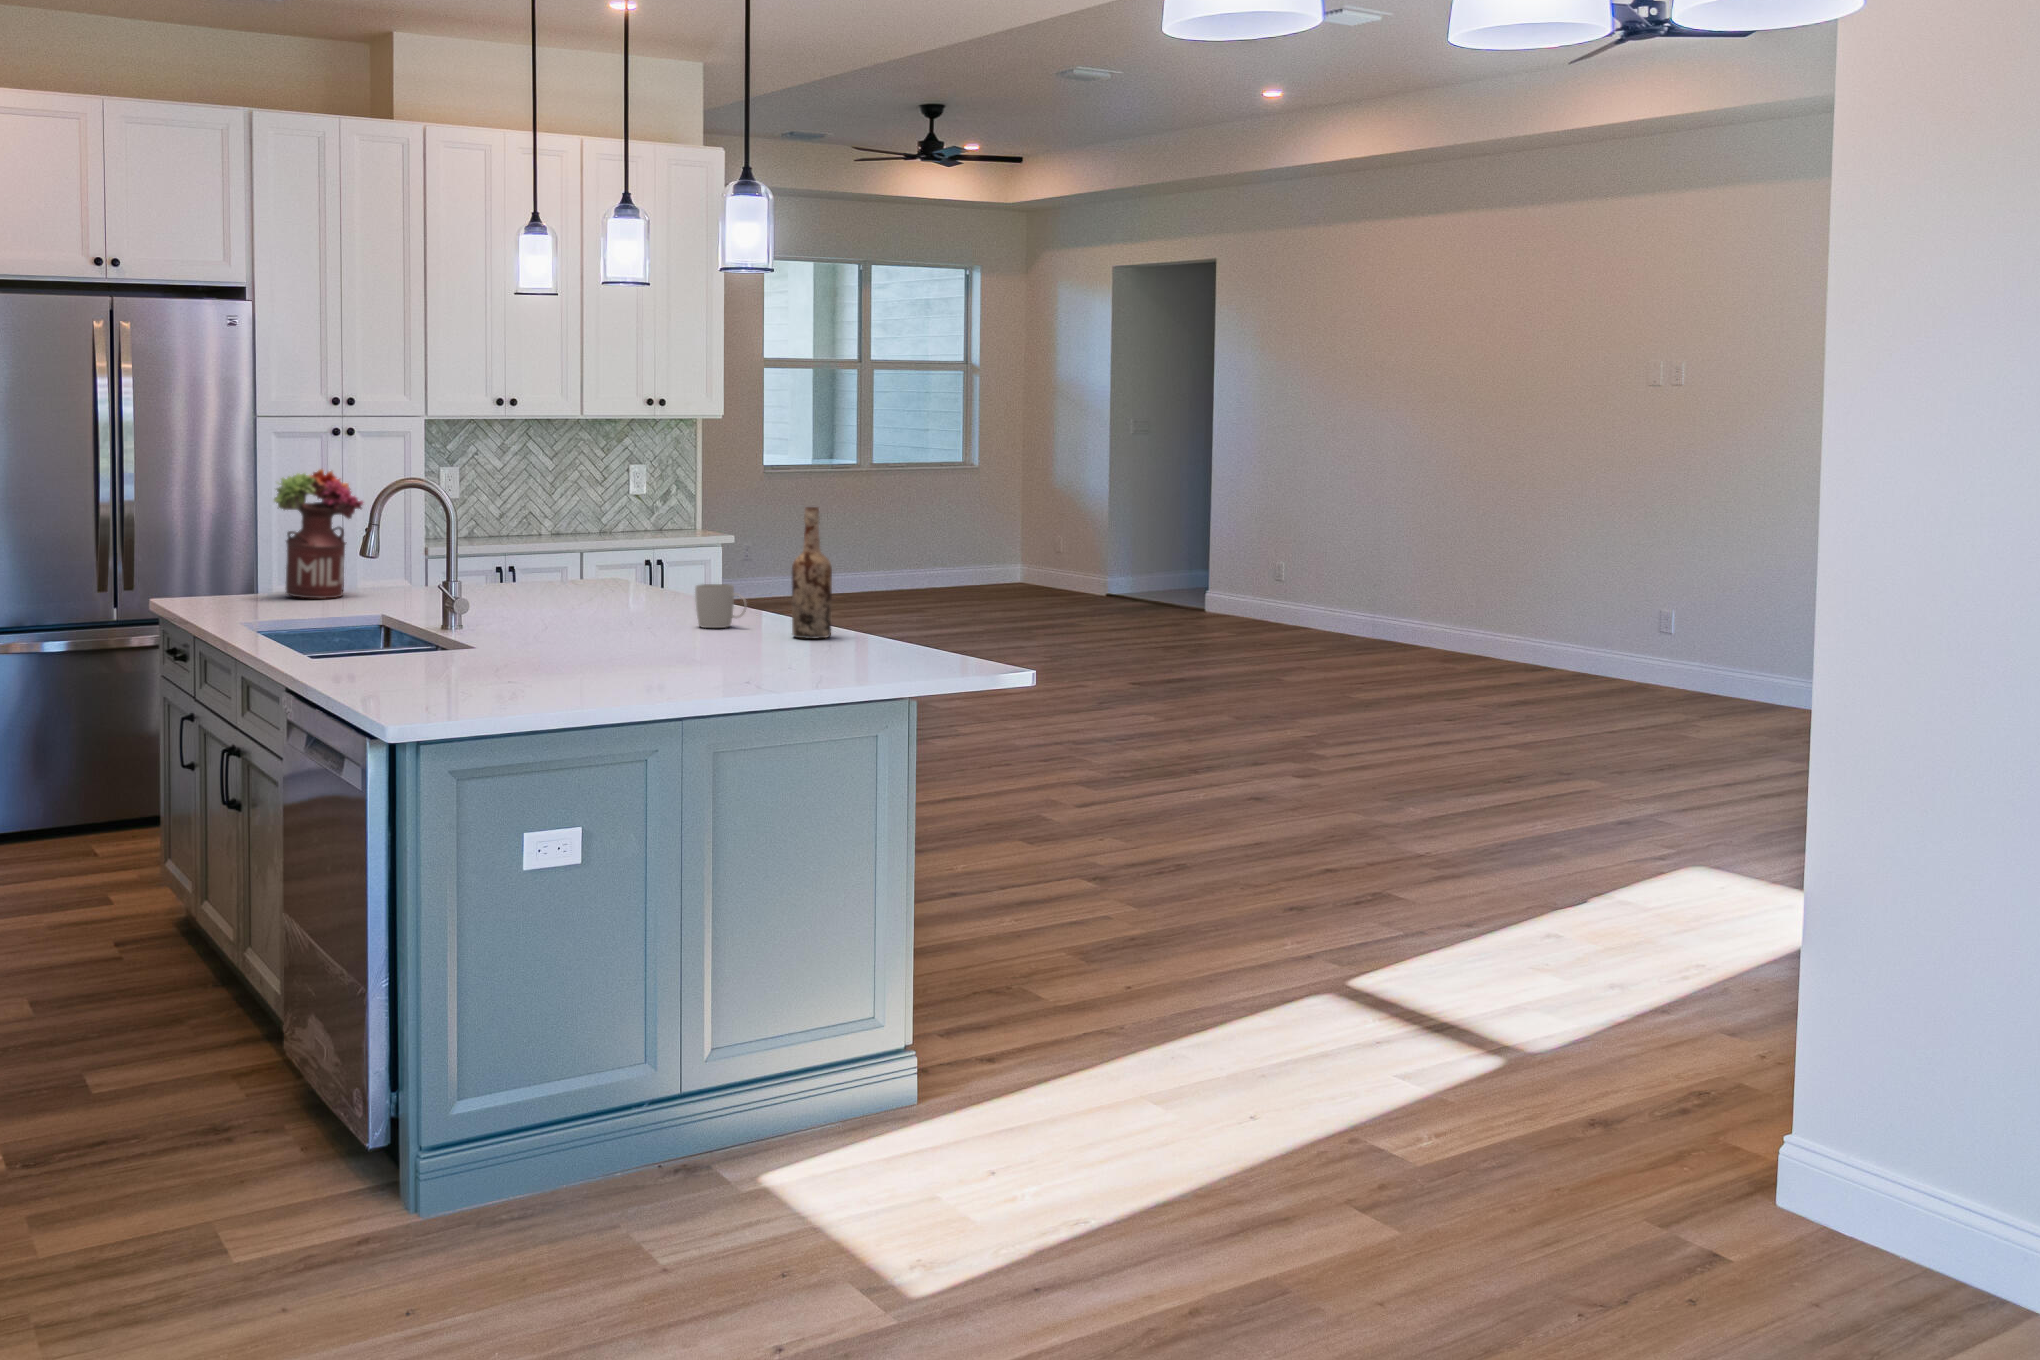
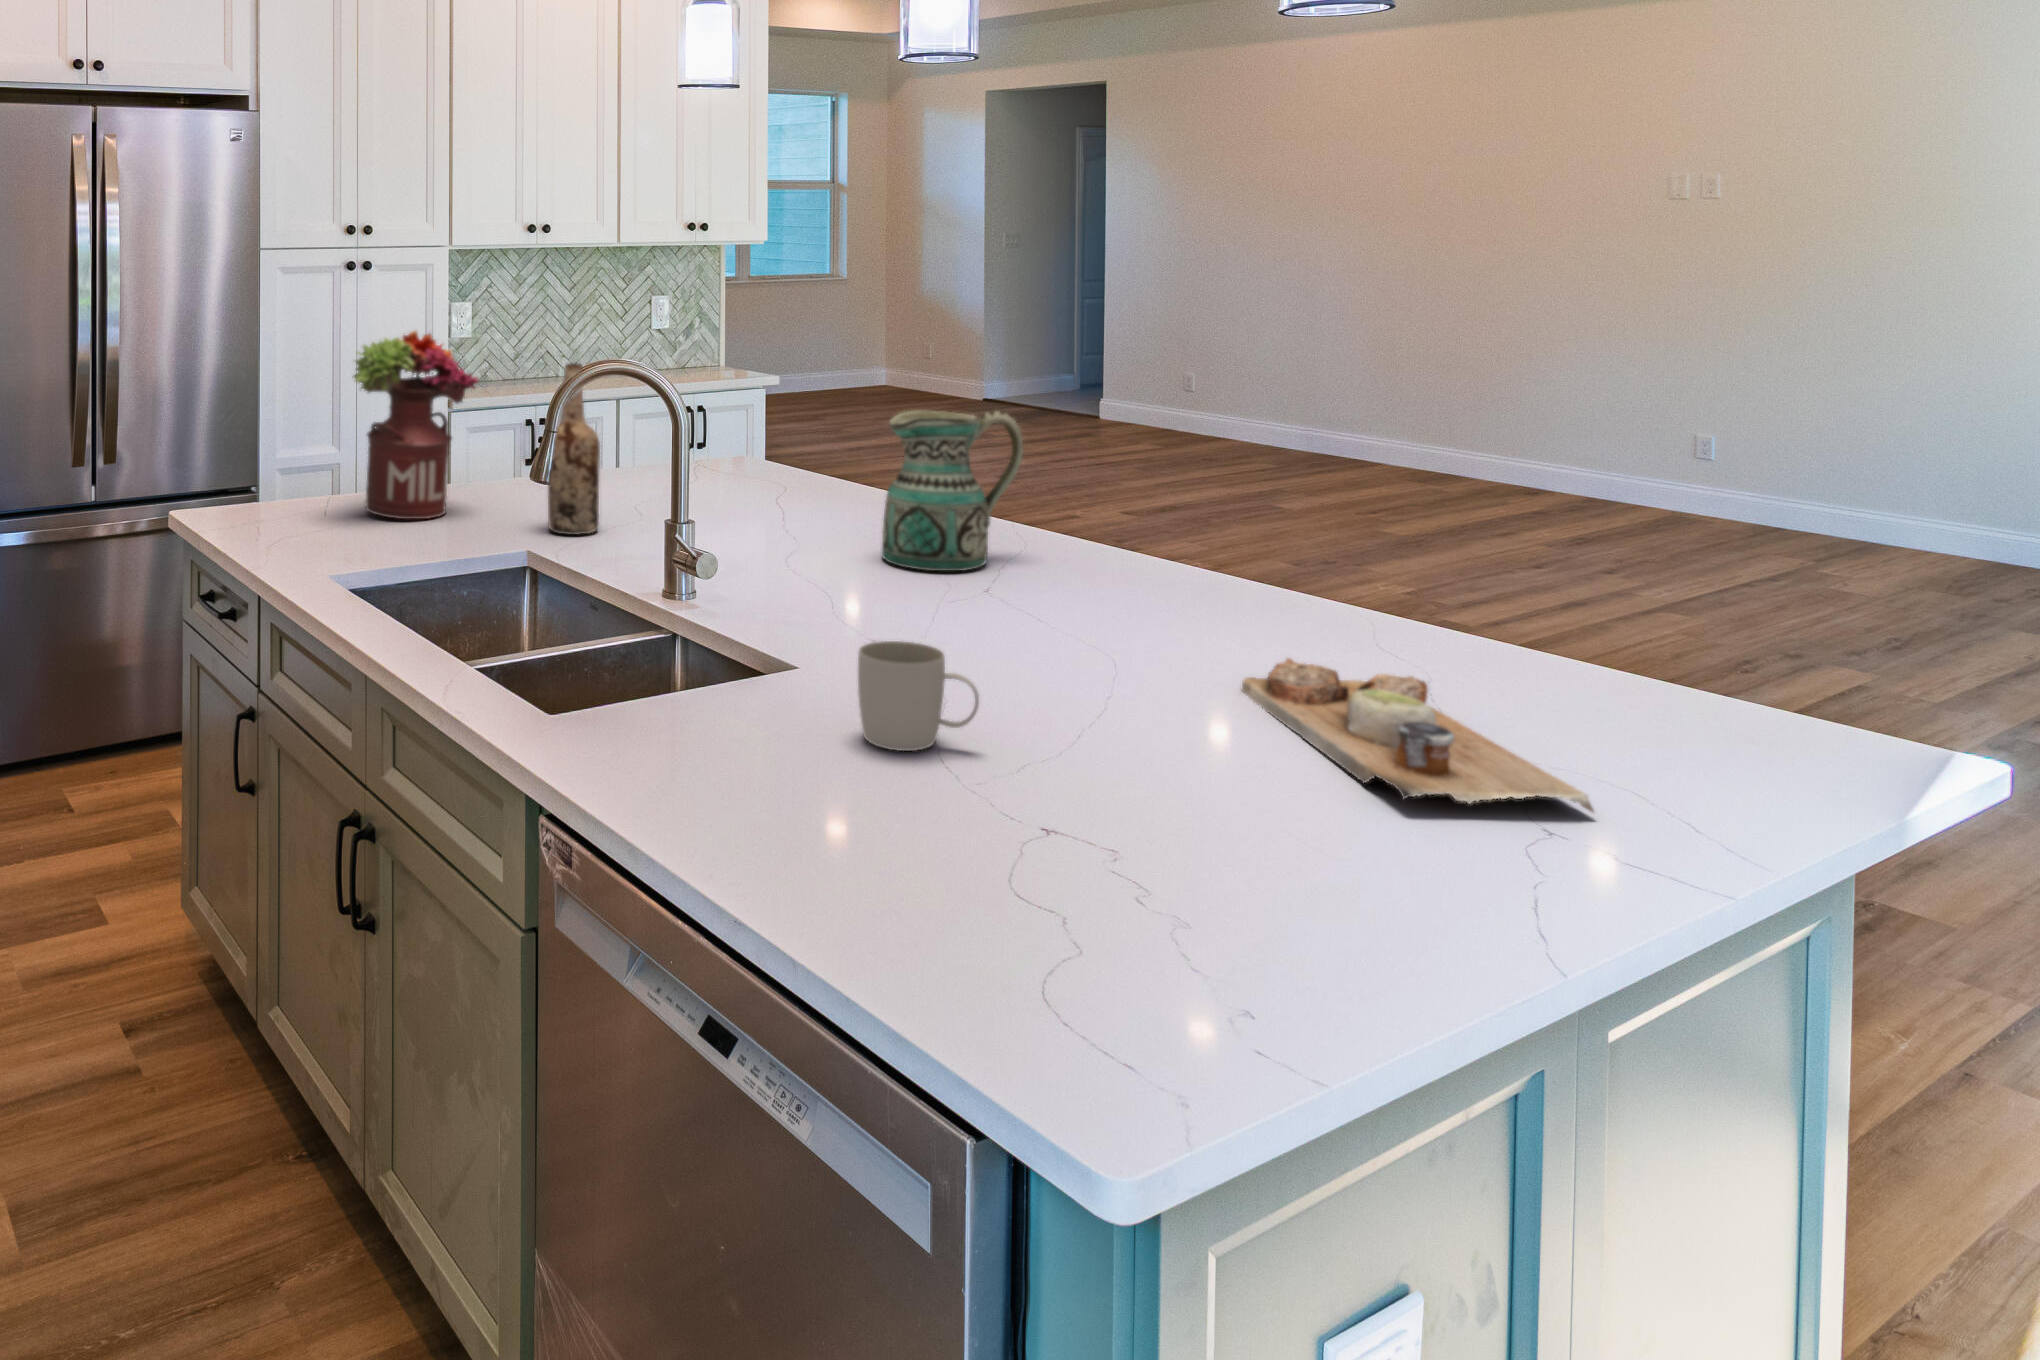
wine bottle: present [792,507,832,639] -> present [548,363,600,535]
ceramic pitcher: none [605,516,697,617] -> present [882,410,1023,571]
mug: present [695,584,747,628] -> present [858,641,979,751]
cutting board: none [692,633,789,674] -> present [1242,658,1594,812]

